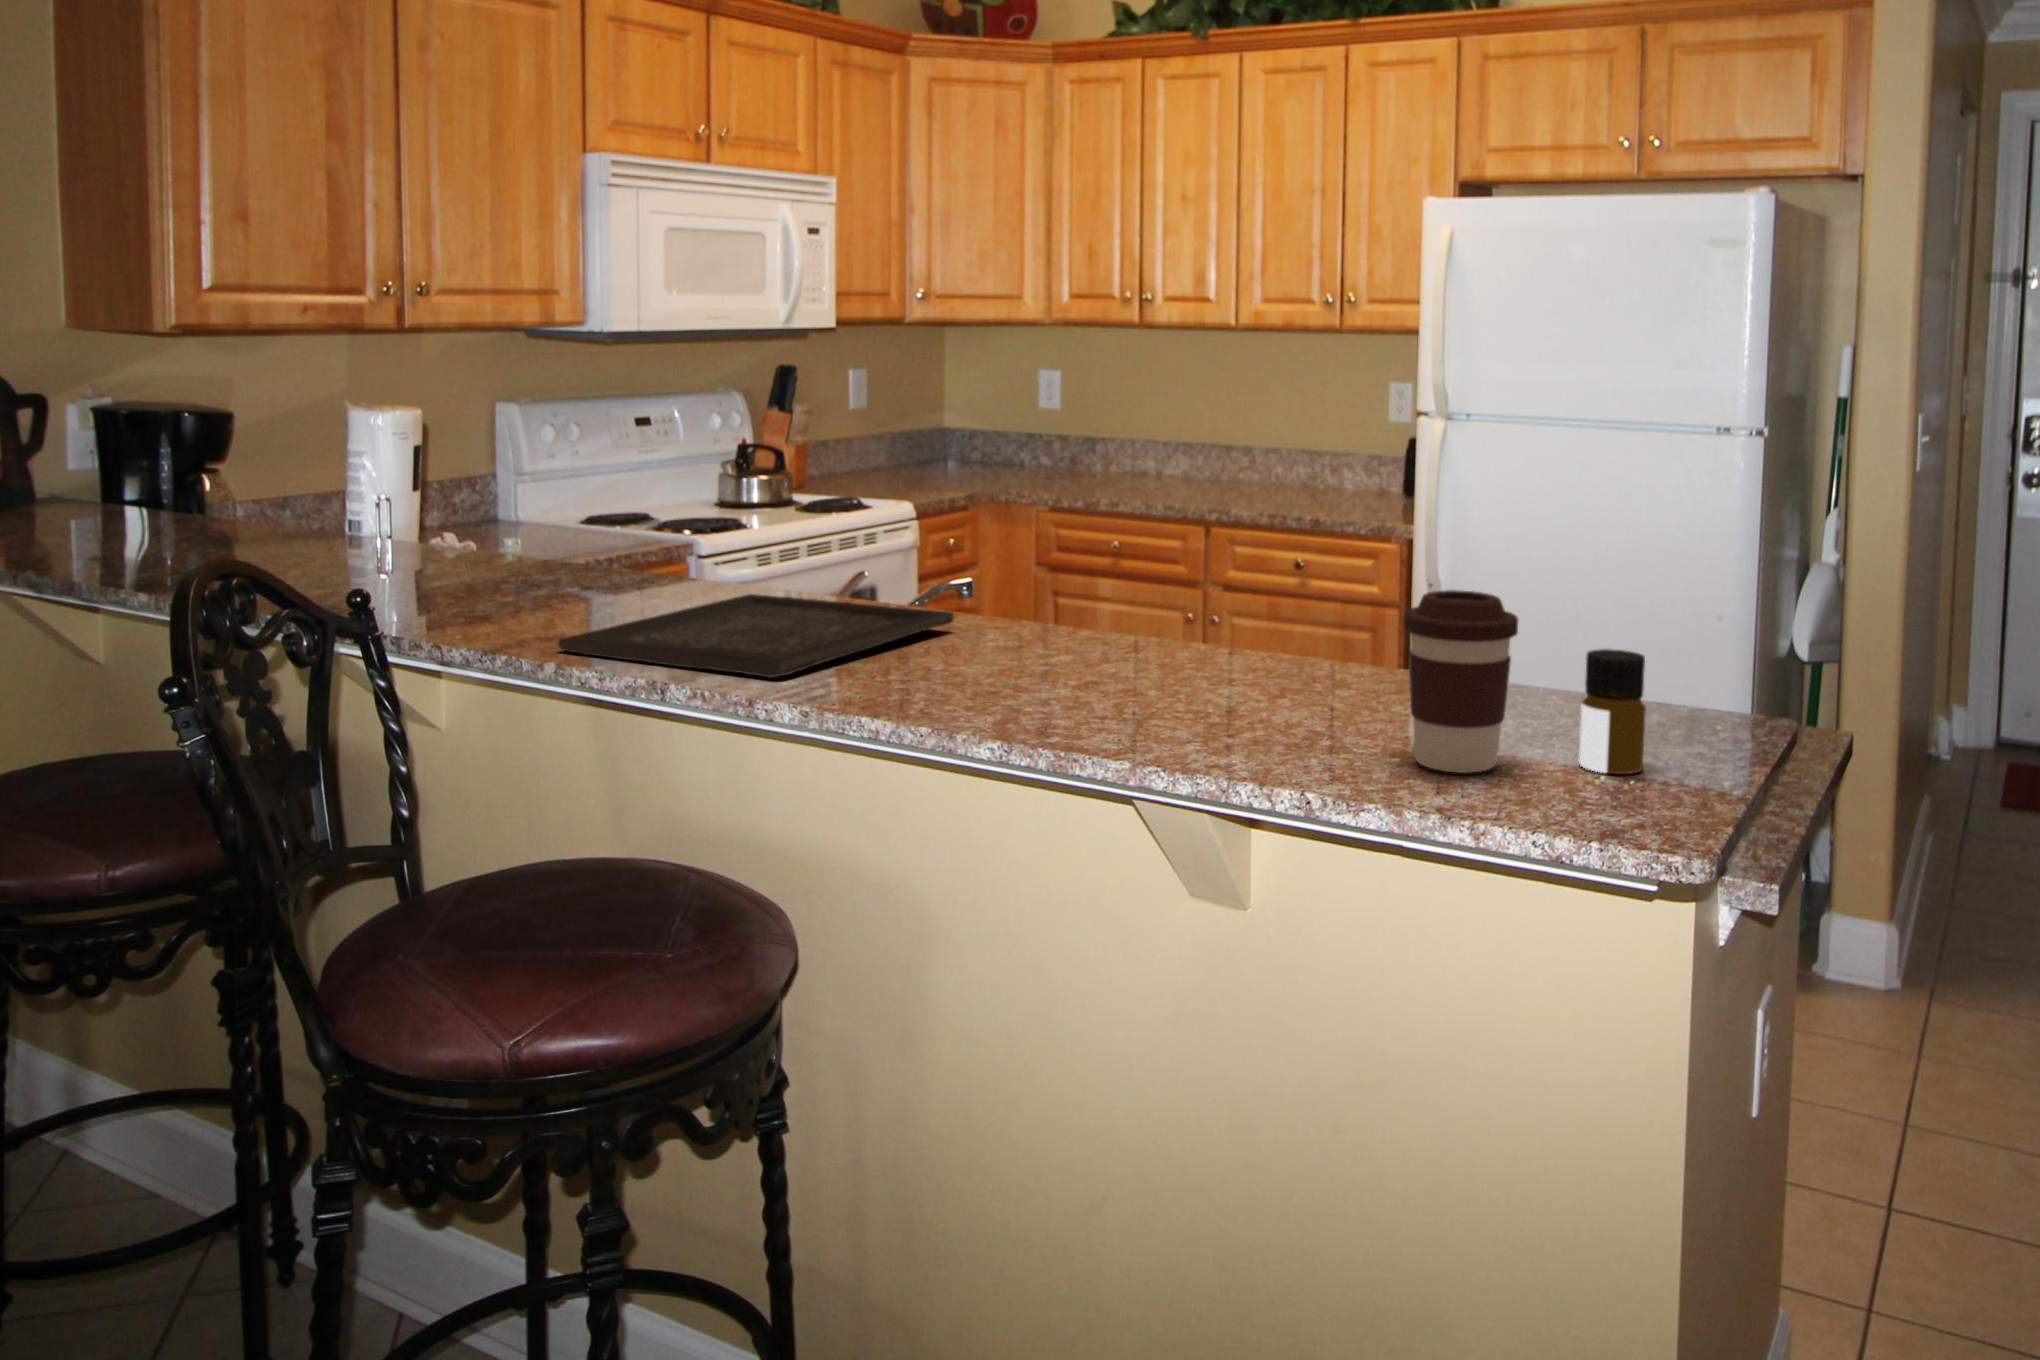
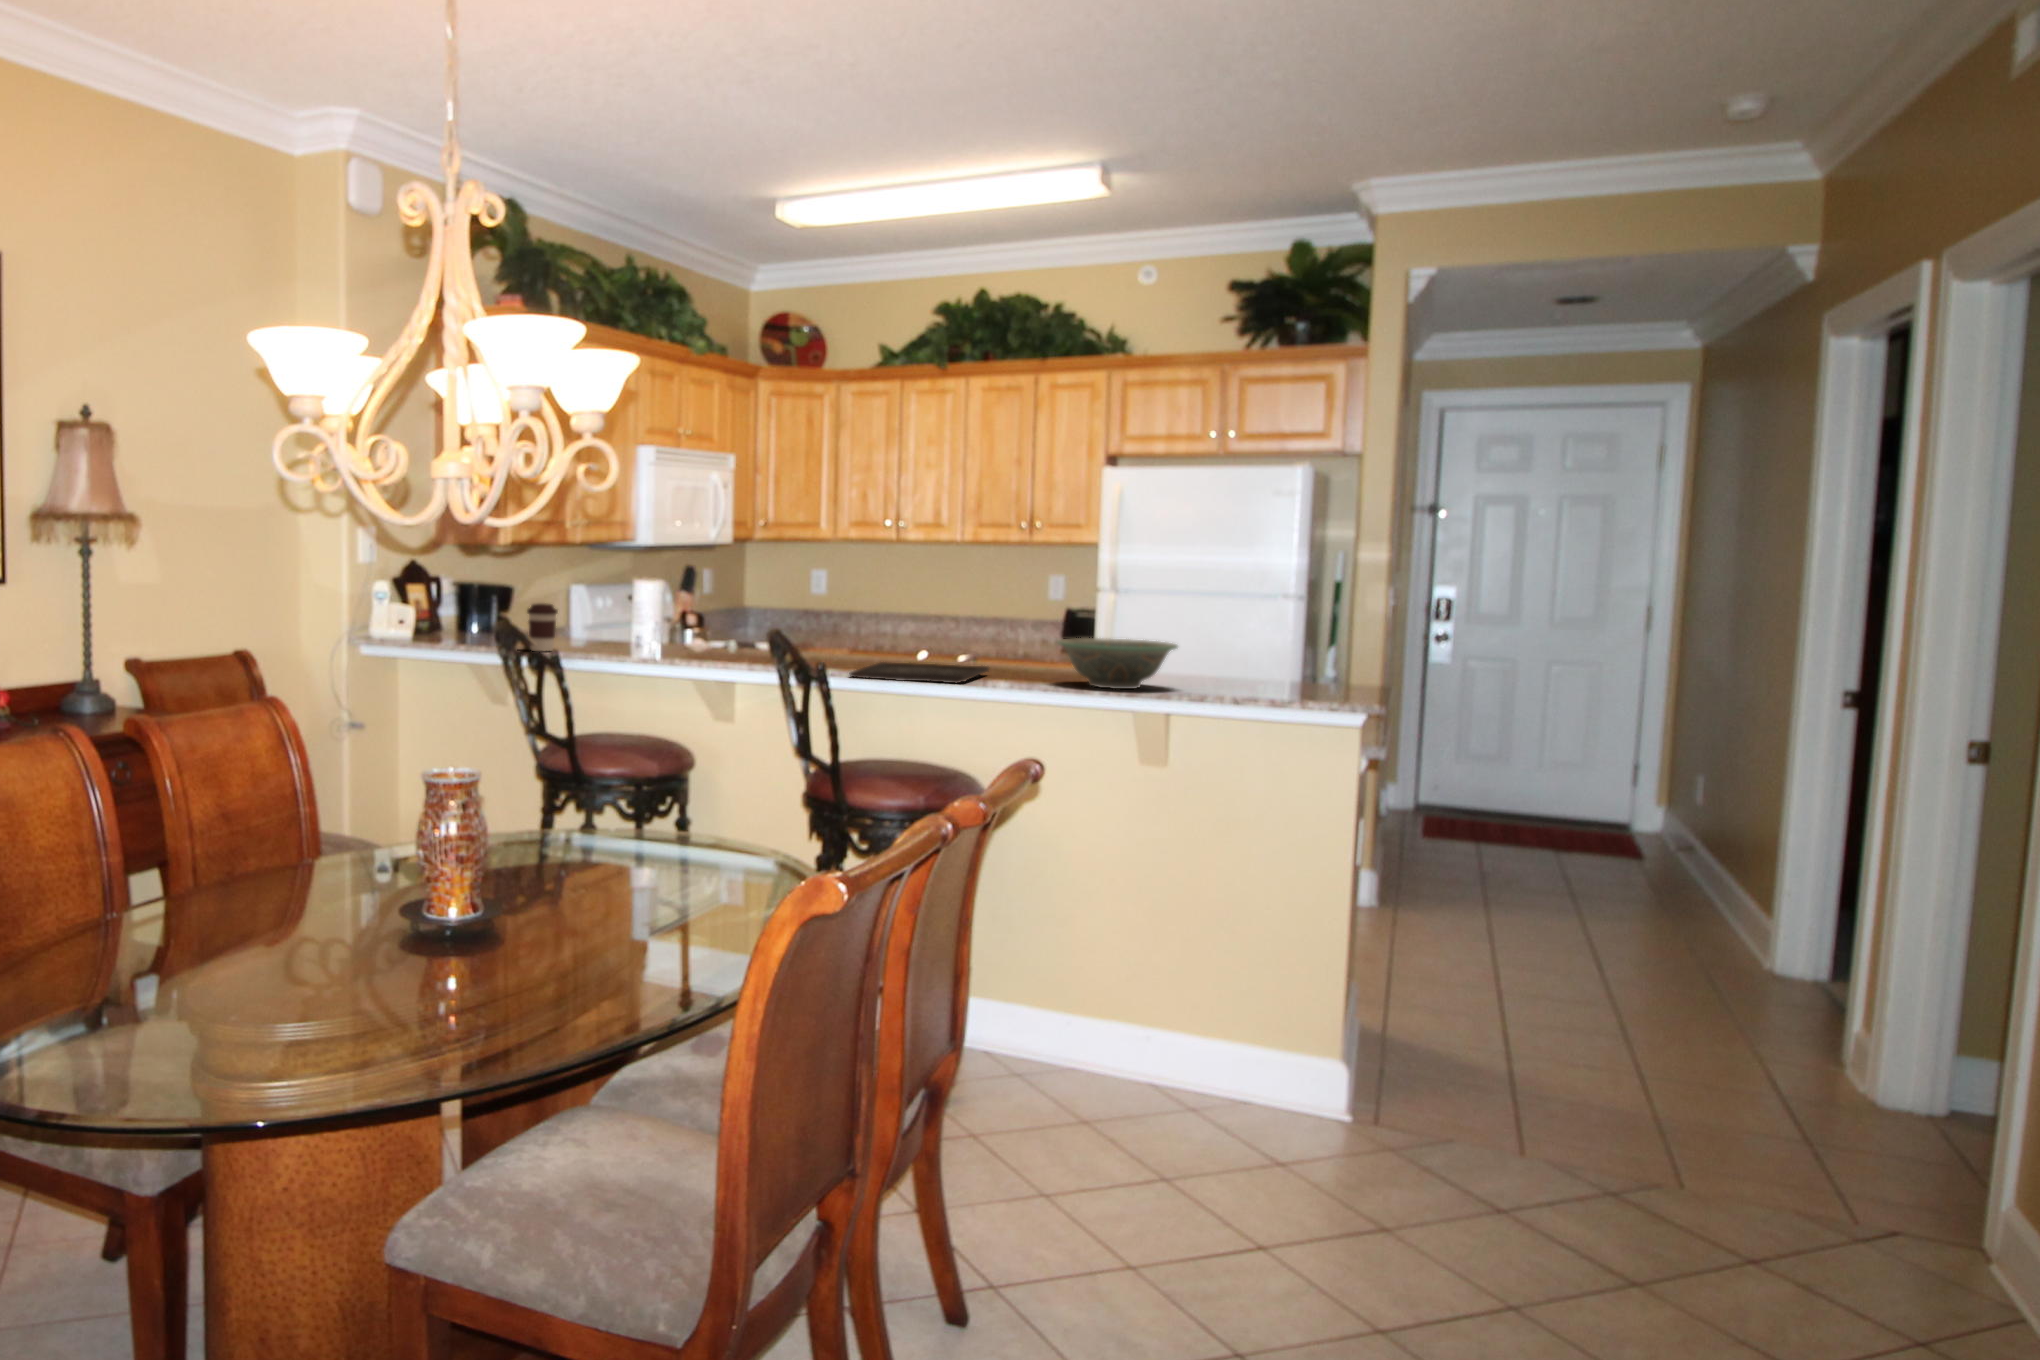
decorative bowl: none [1023,557,1306,697] -> present [1058,638,1177,689]
coffee cup: present [1404,590,1518,773] -> present [527,603,558,651]
bottle: present [1579,649,1646,774] -> none [1309,659,1337,703]

